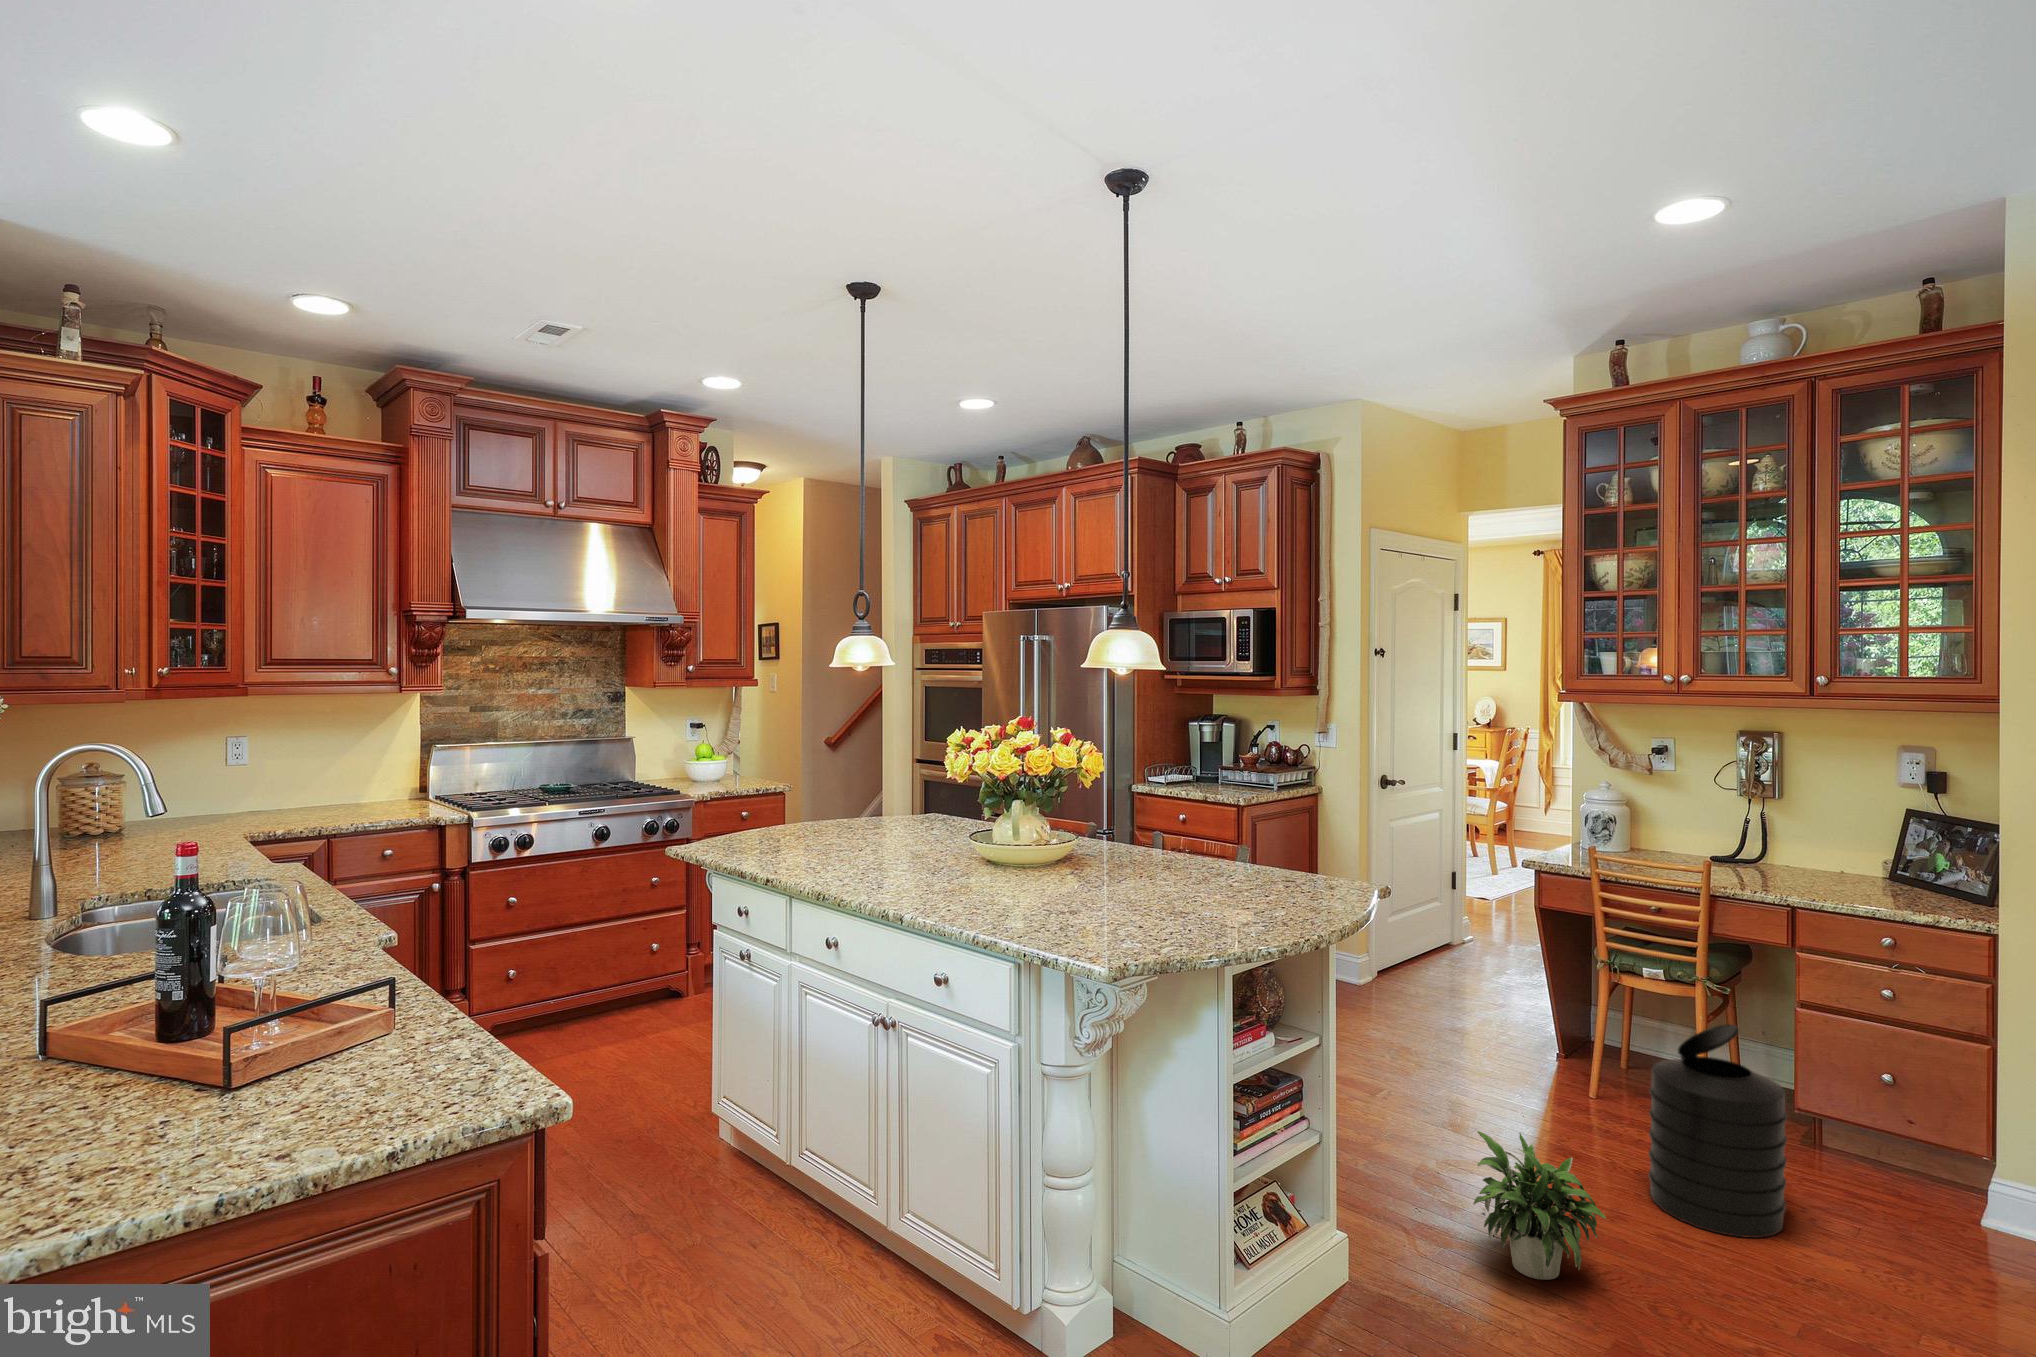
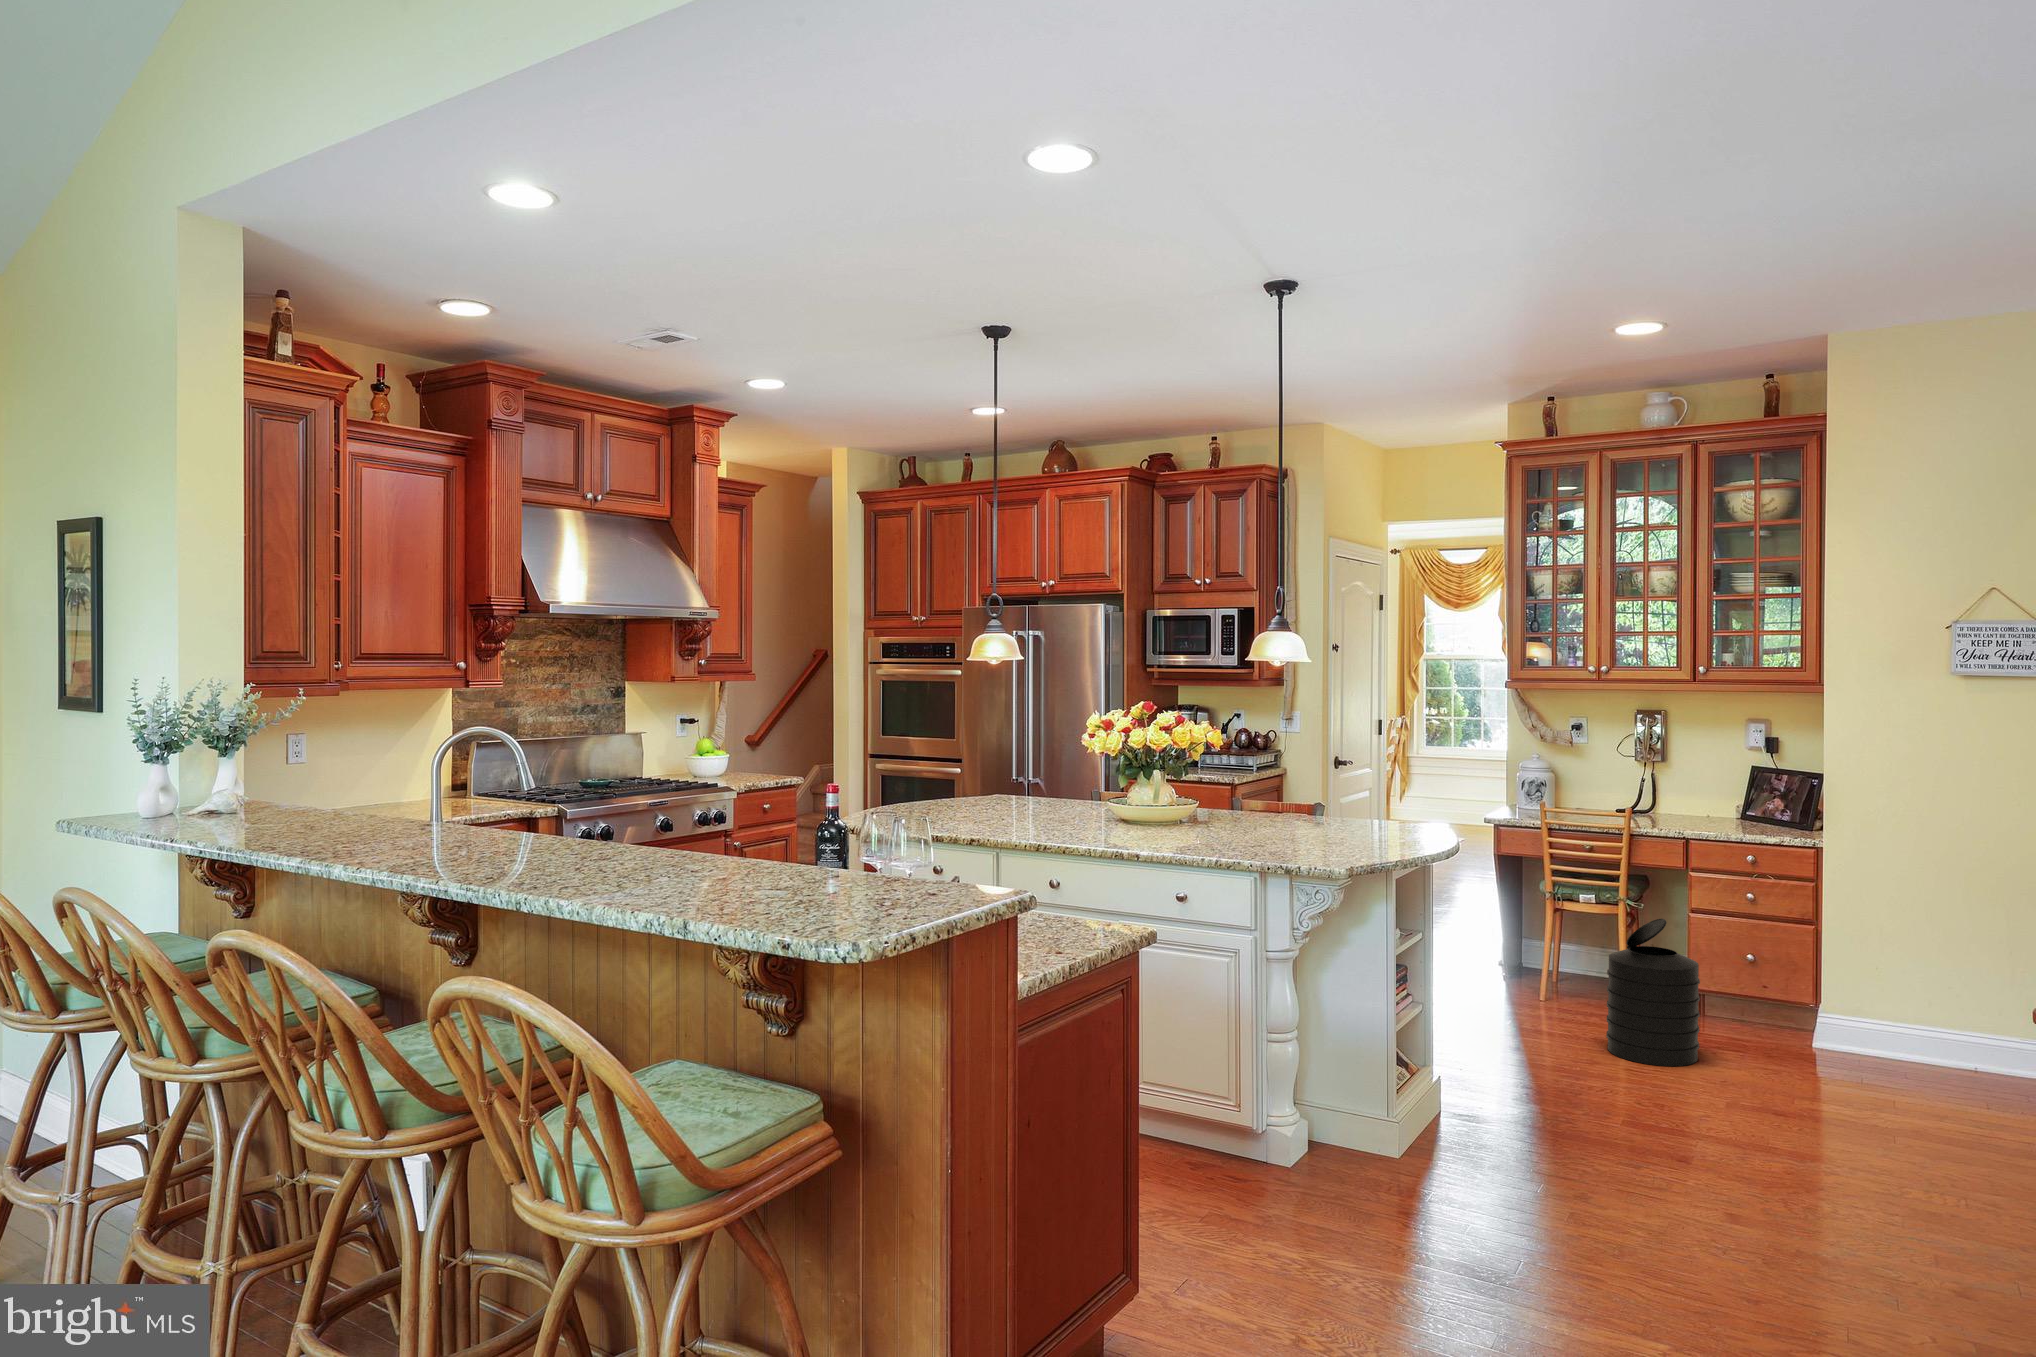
potted plant: present [1473,1131,1606,1280] -> none [1503,1001,1606,1097]

